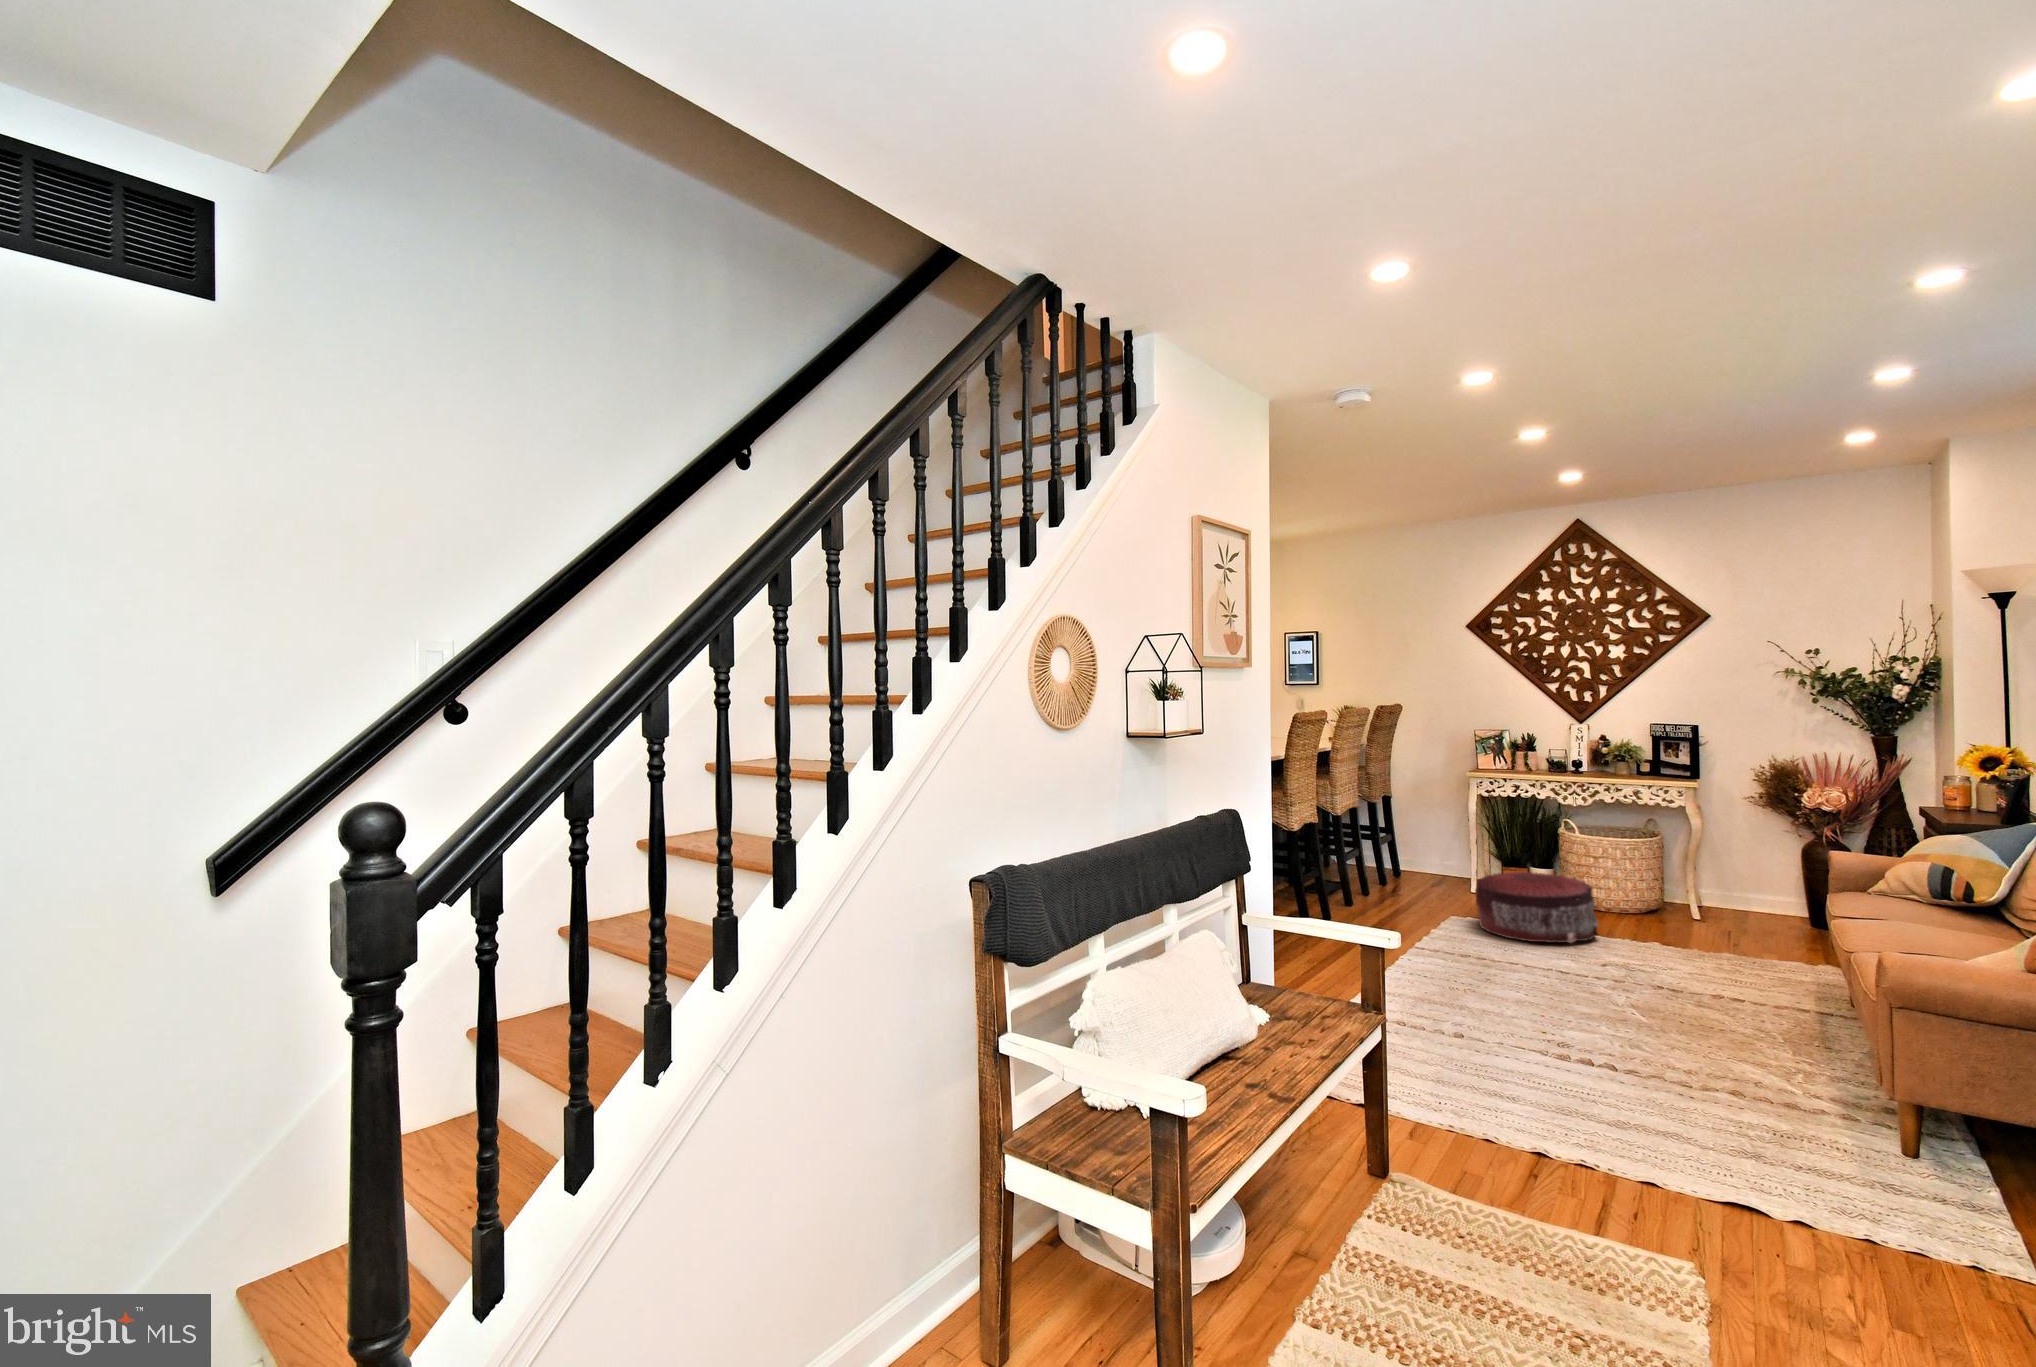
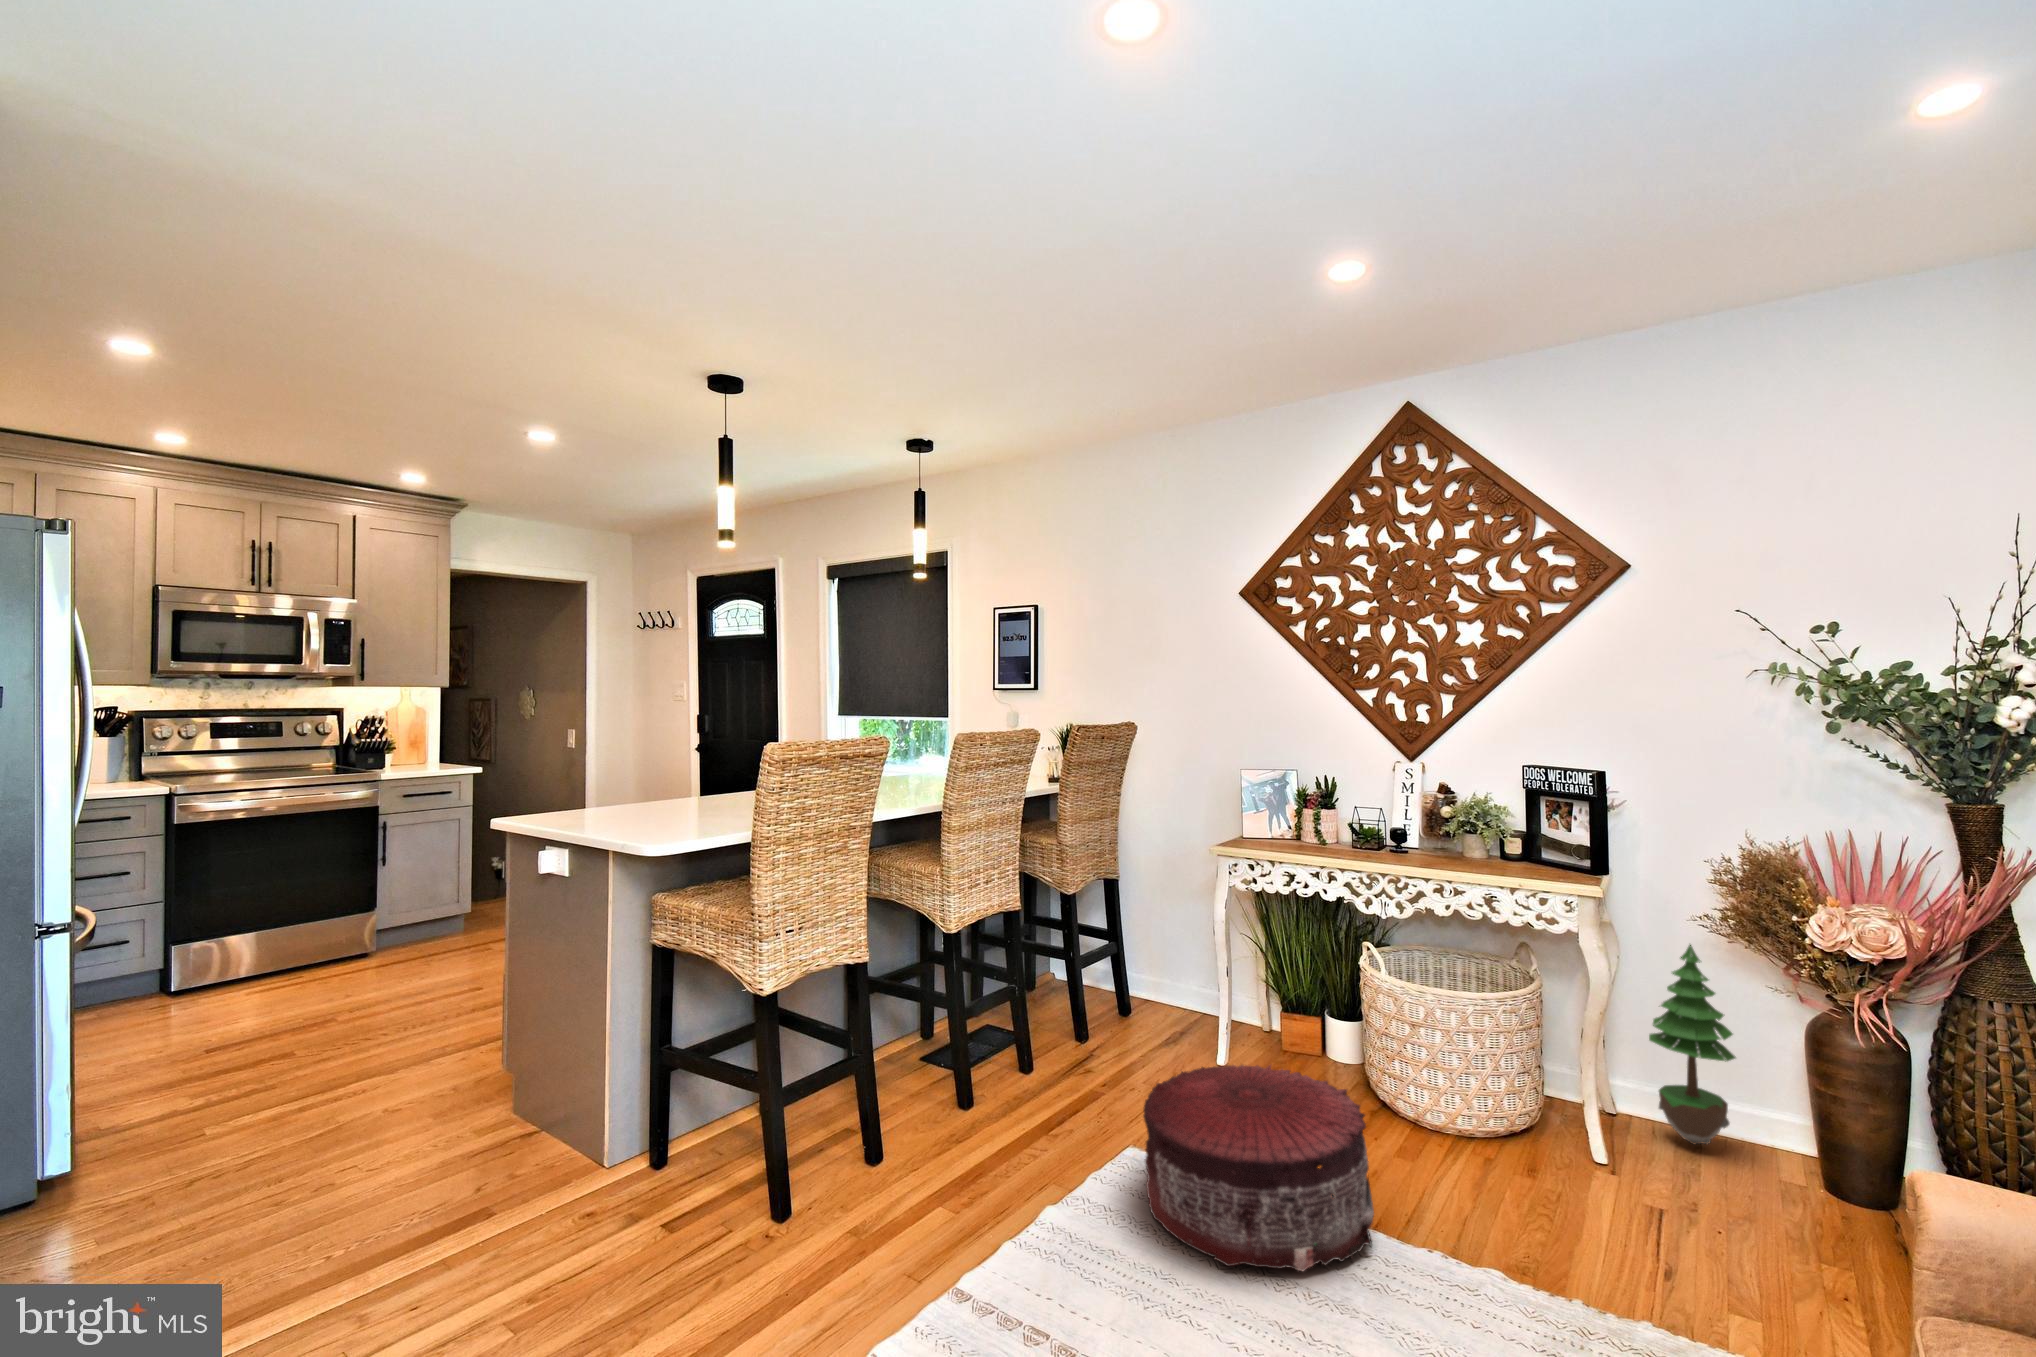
potted tree: none [1721,810,1767,912] -> present [1649,945,1736,1144]

